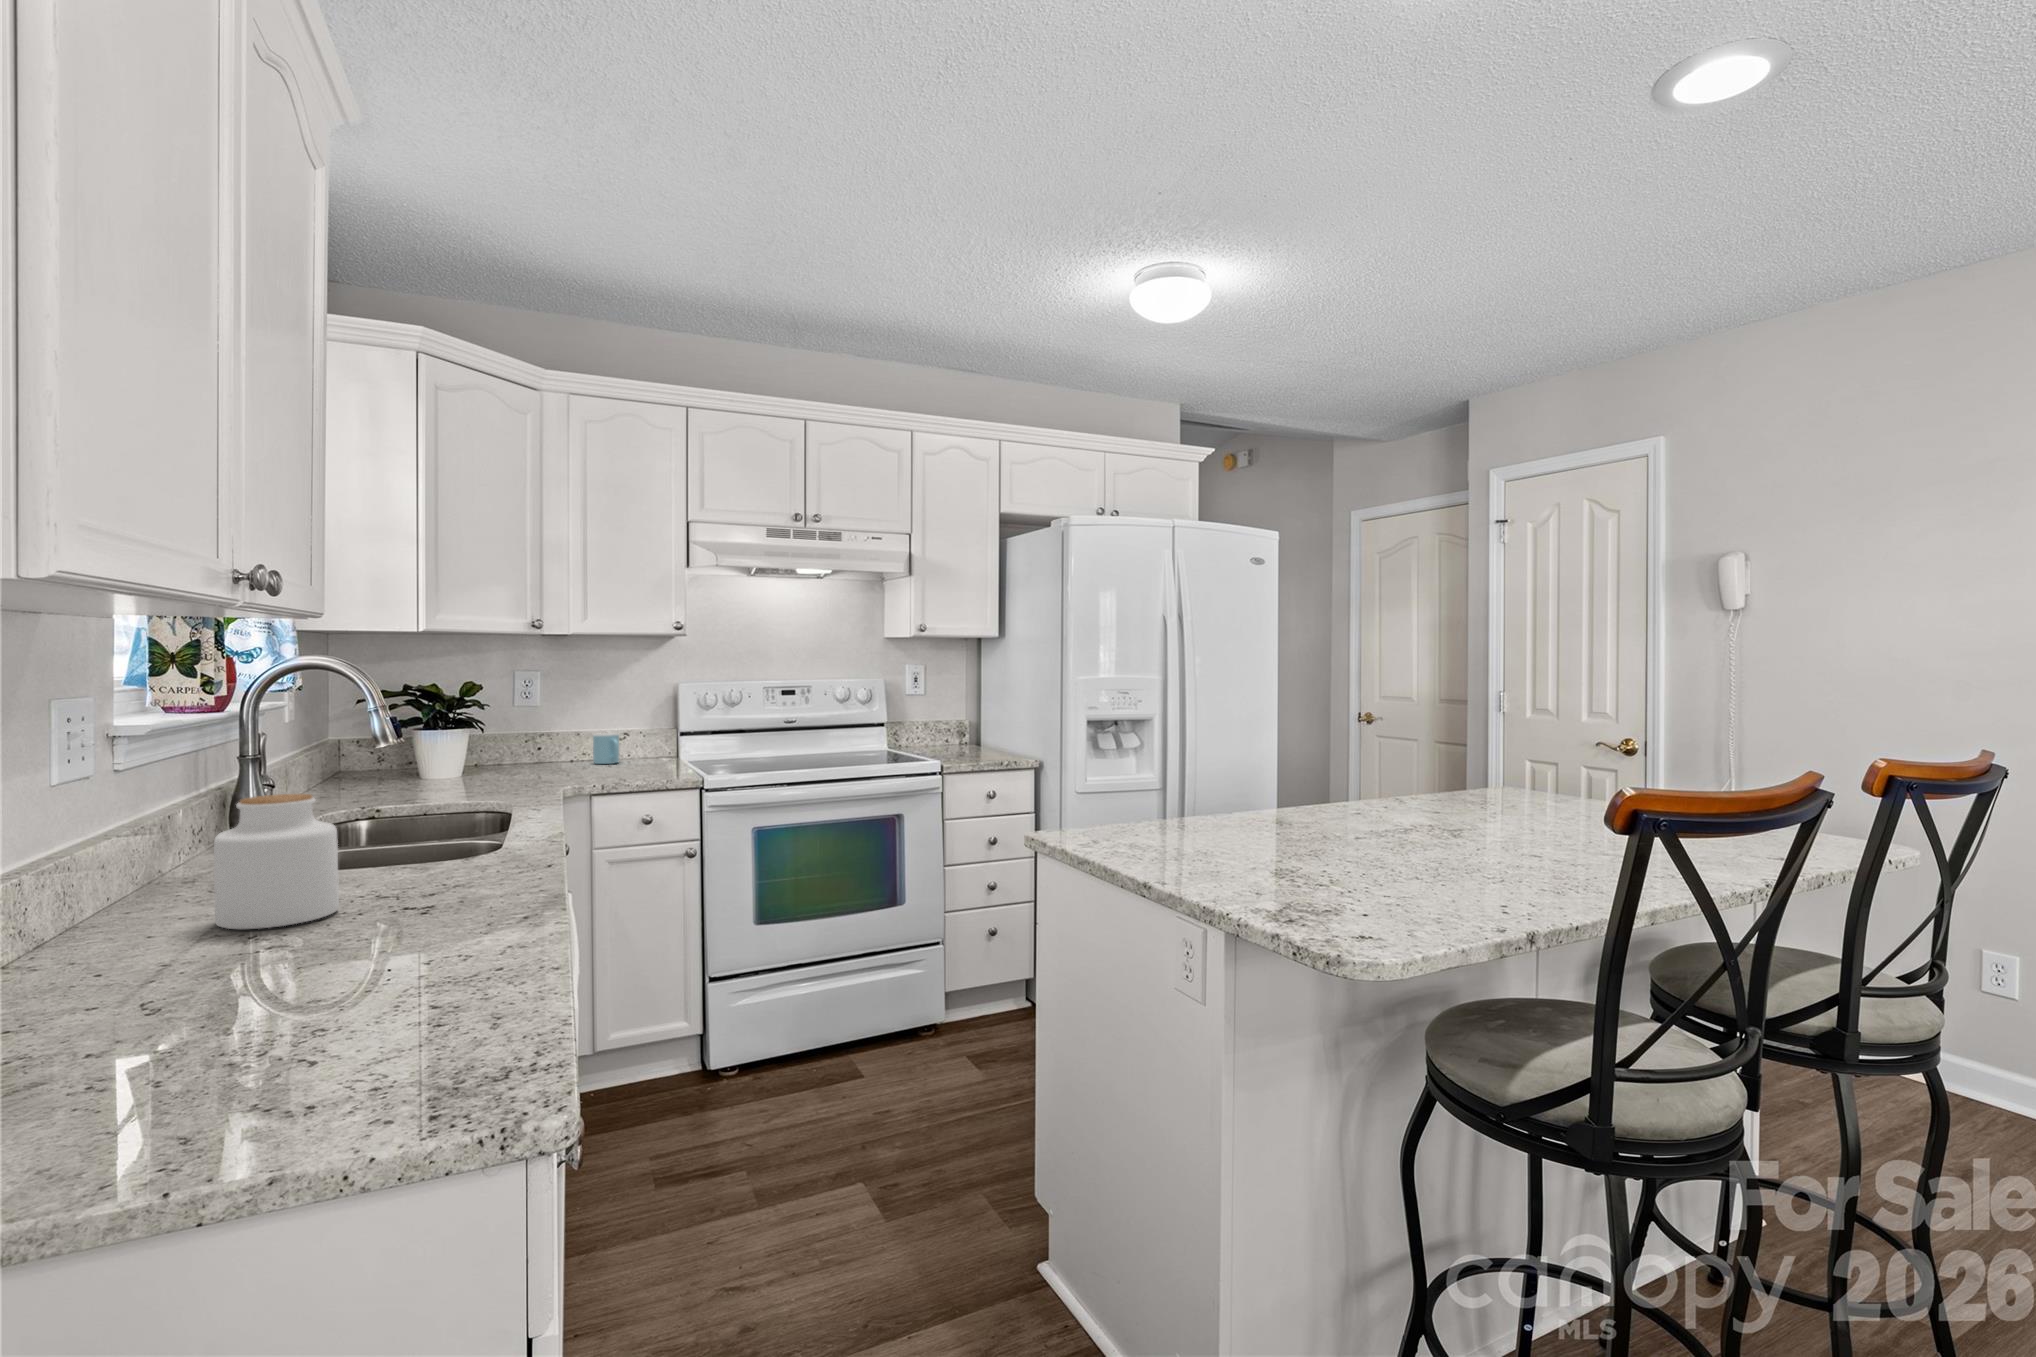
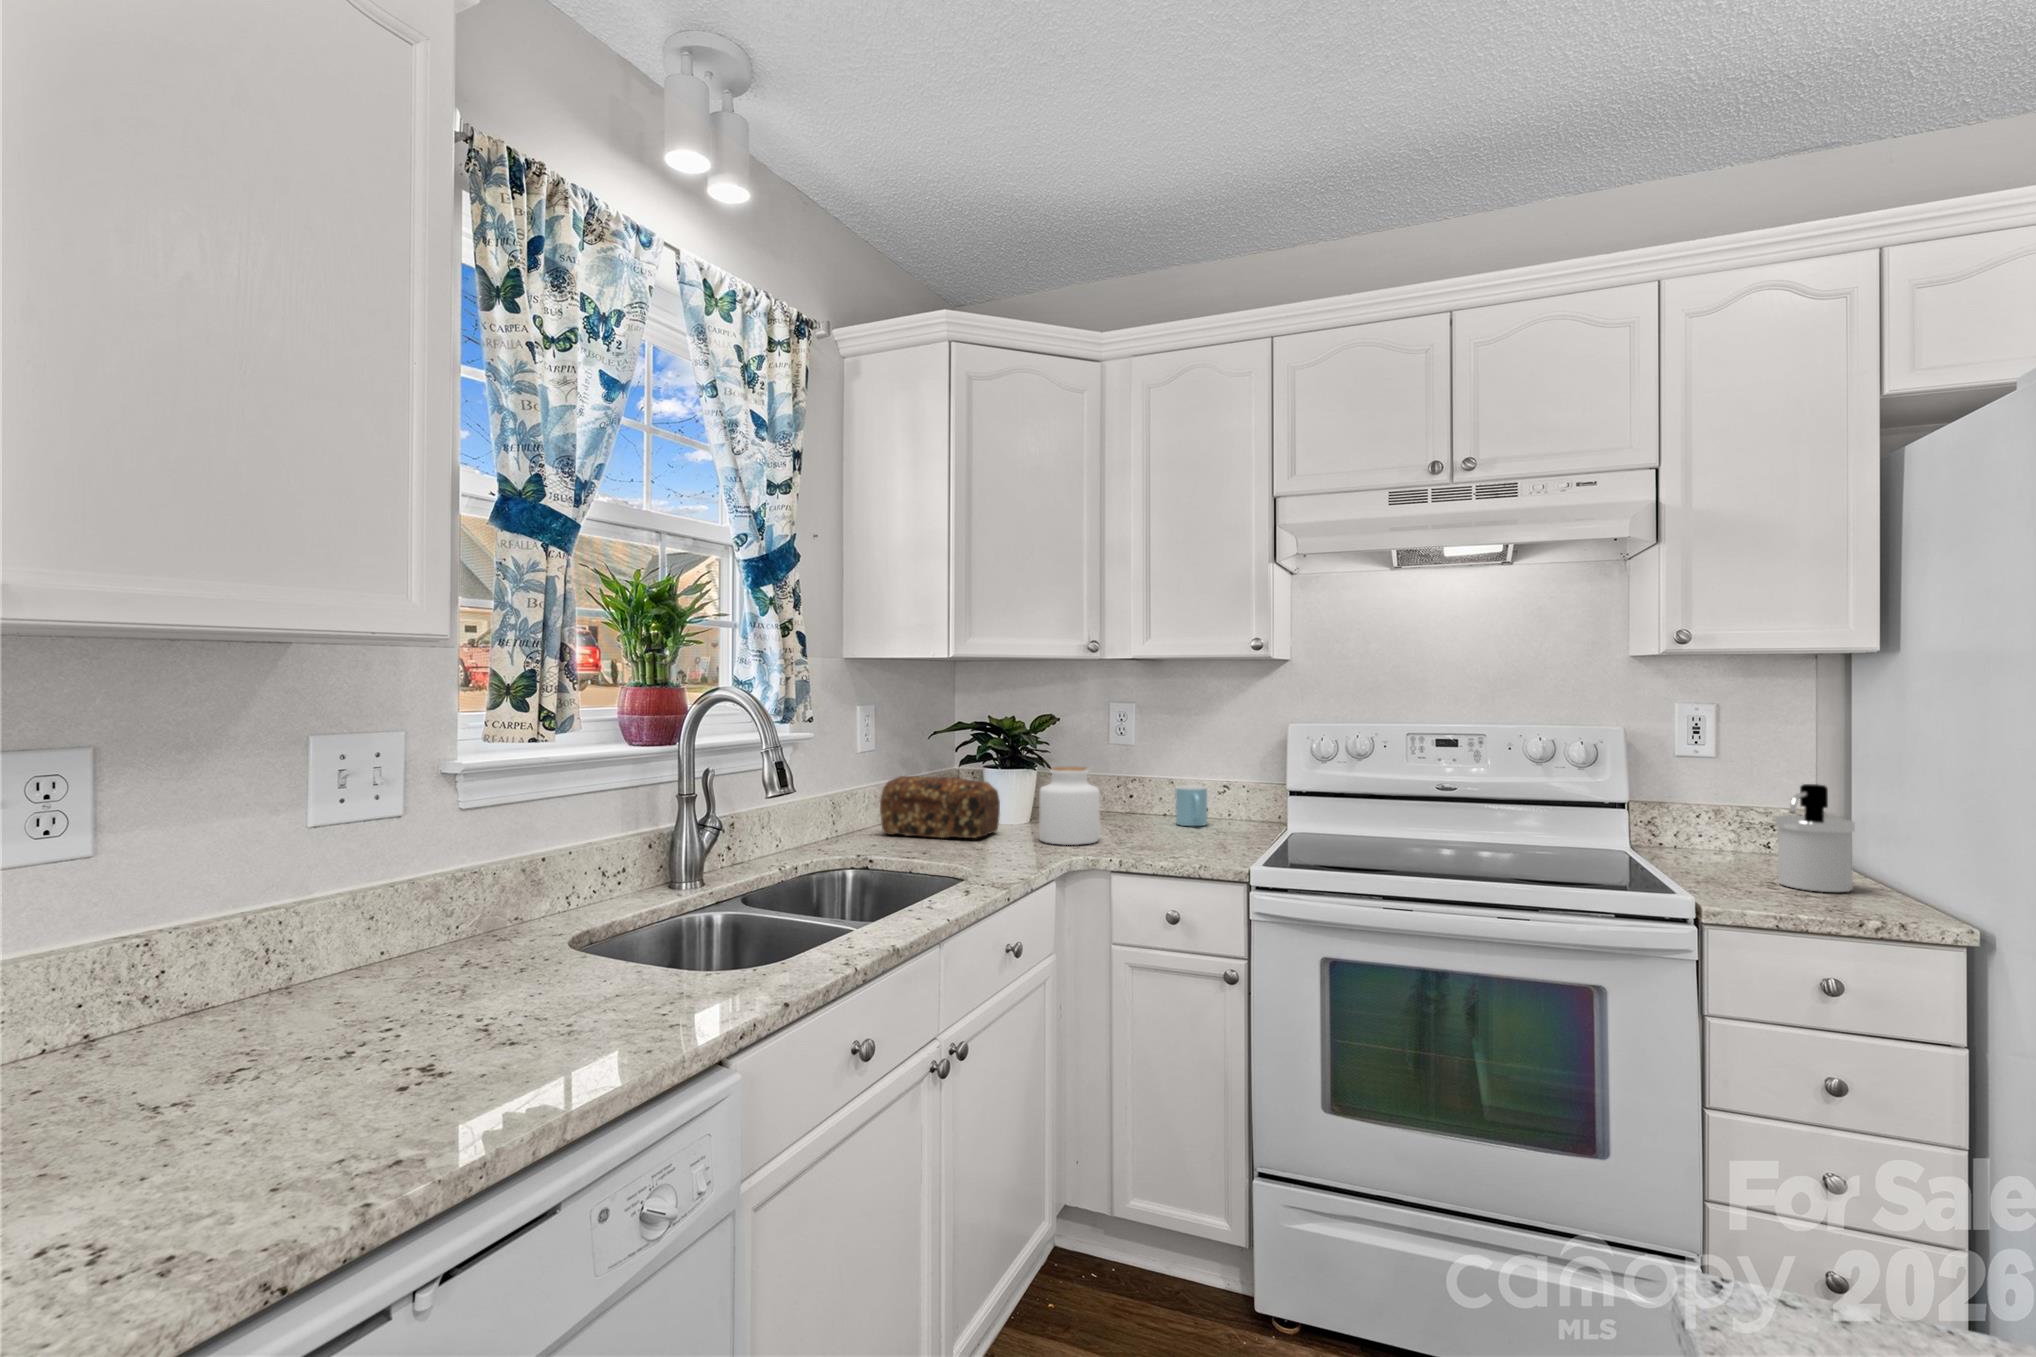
soap dispenser: none [961,704,993,758] -> present [1775,784,1855,892]
bread loaf: none [352,736,464,791] -> present [880,776,1000,838]
jar: present [214,794,339,929] -> present [1039,766,1100,845]

